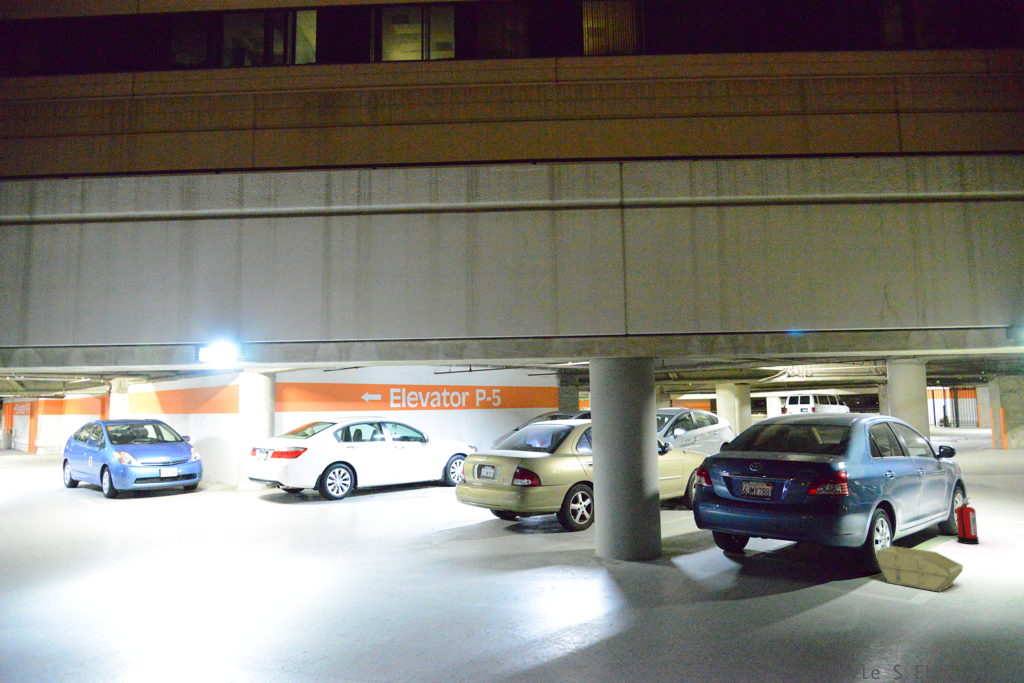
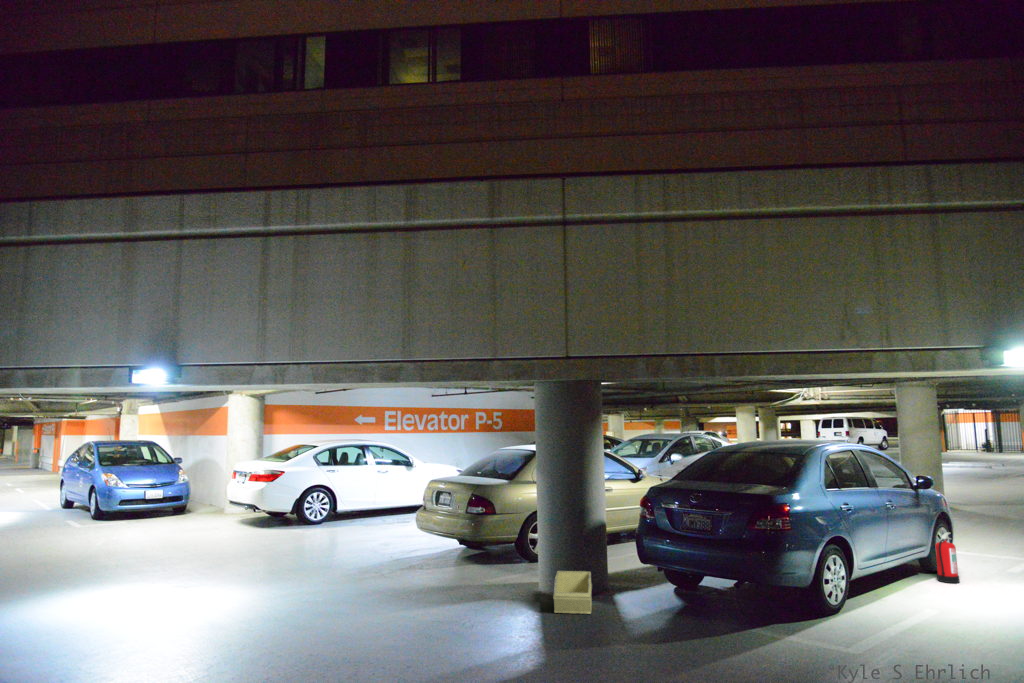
storage bin: present [877,546,963,592] -> present [553,571,592,614]

